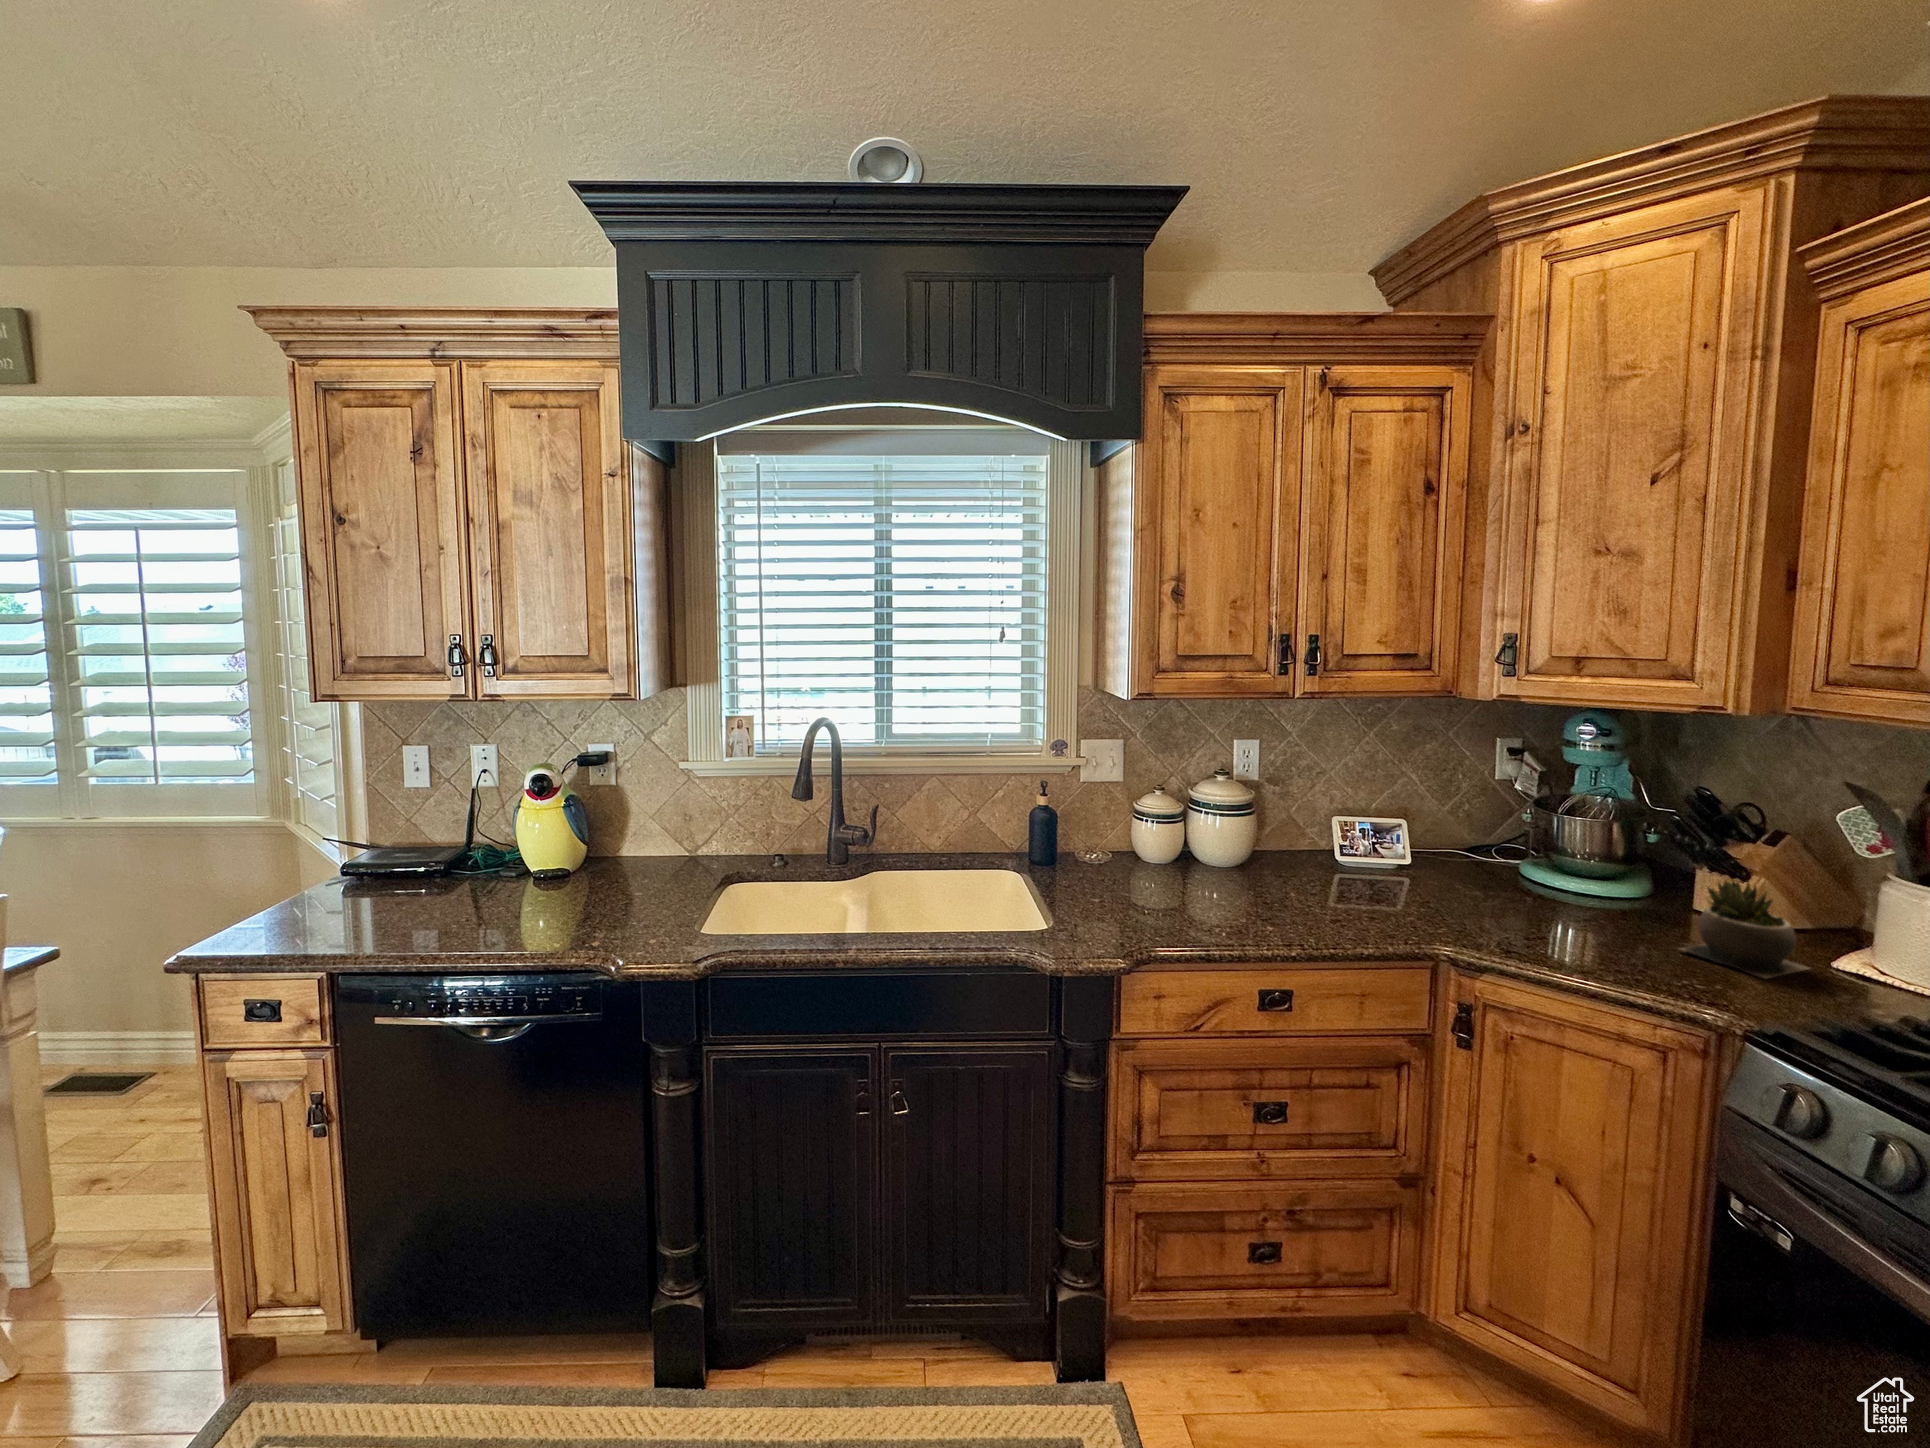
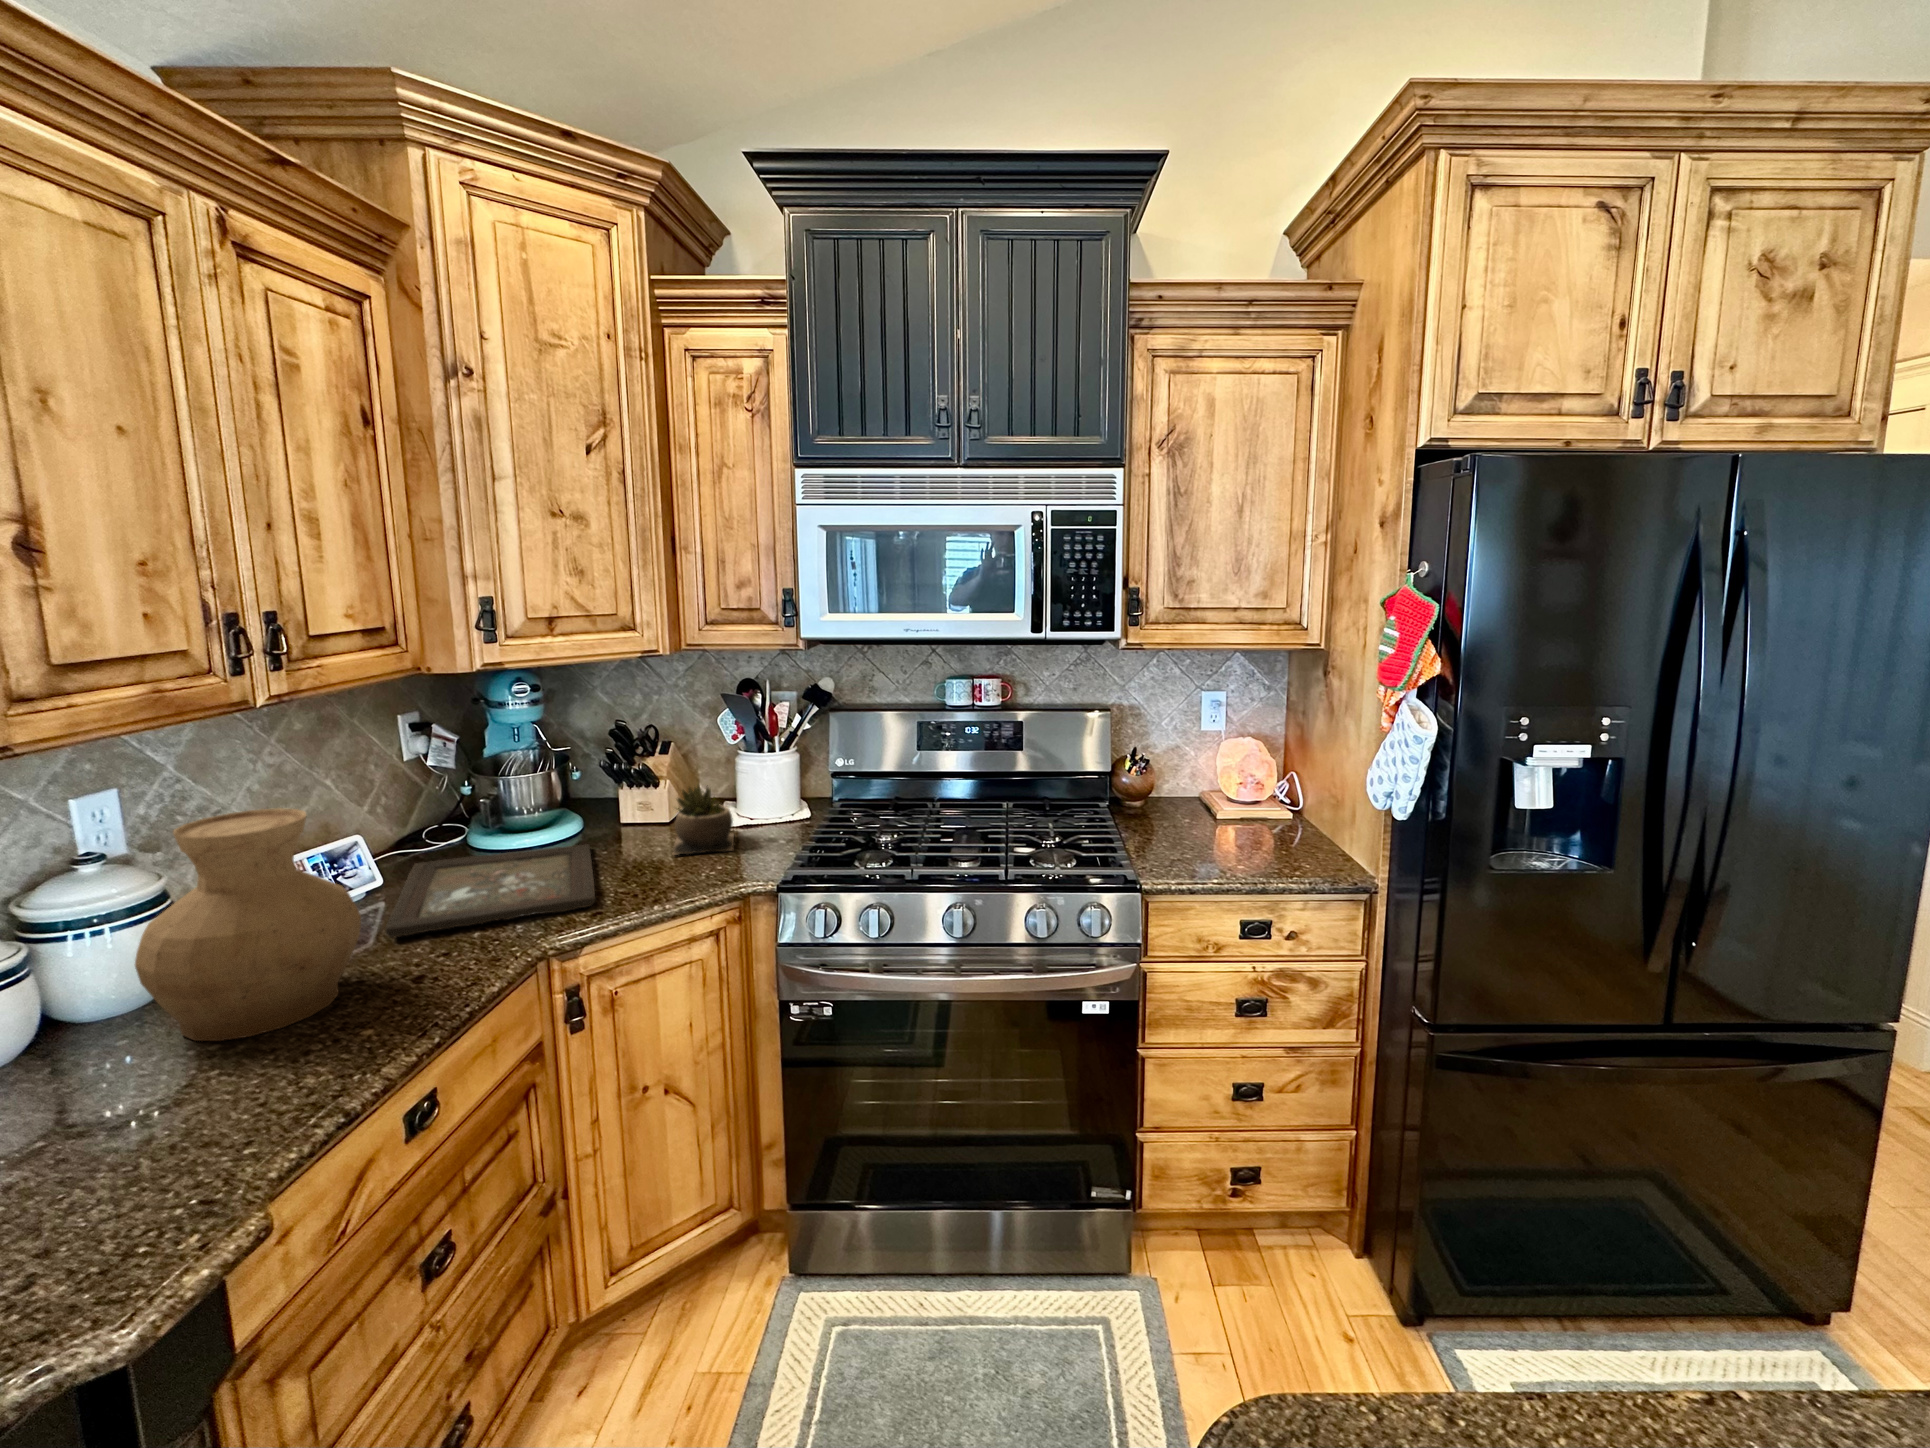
vase: none [1194,763,1315,910] -> present [135,808,361,1041]
tray: none [1355,861,1611,944] -> present [385,844,595,938]

